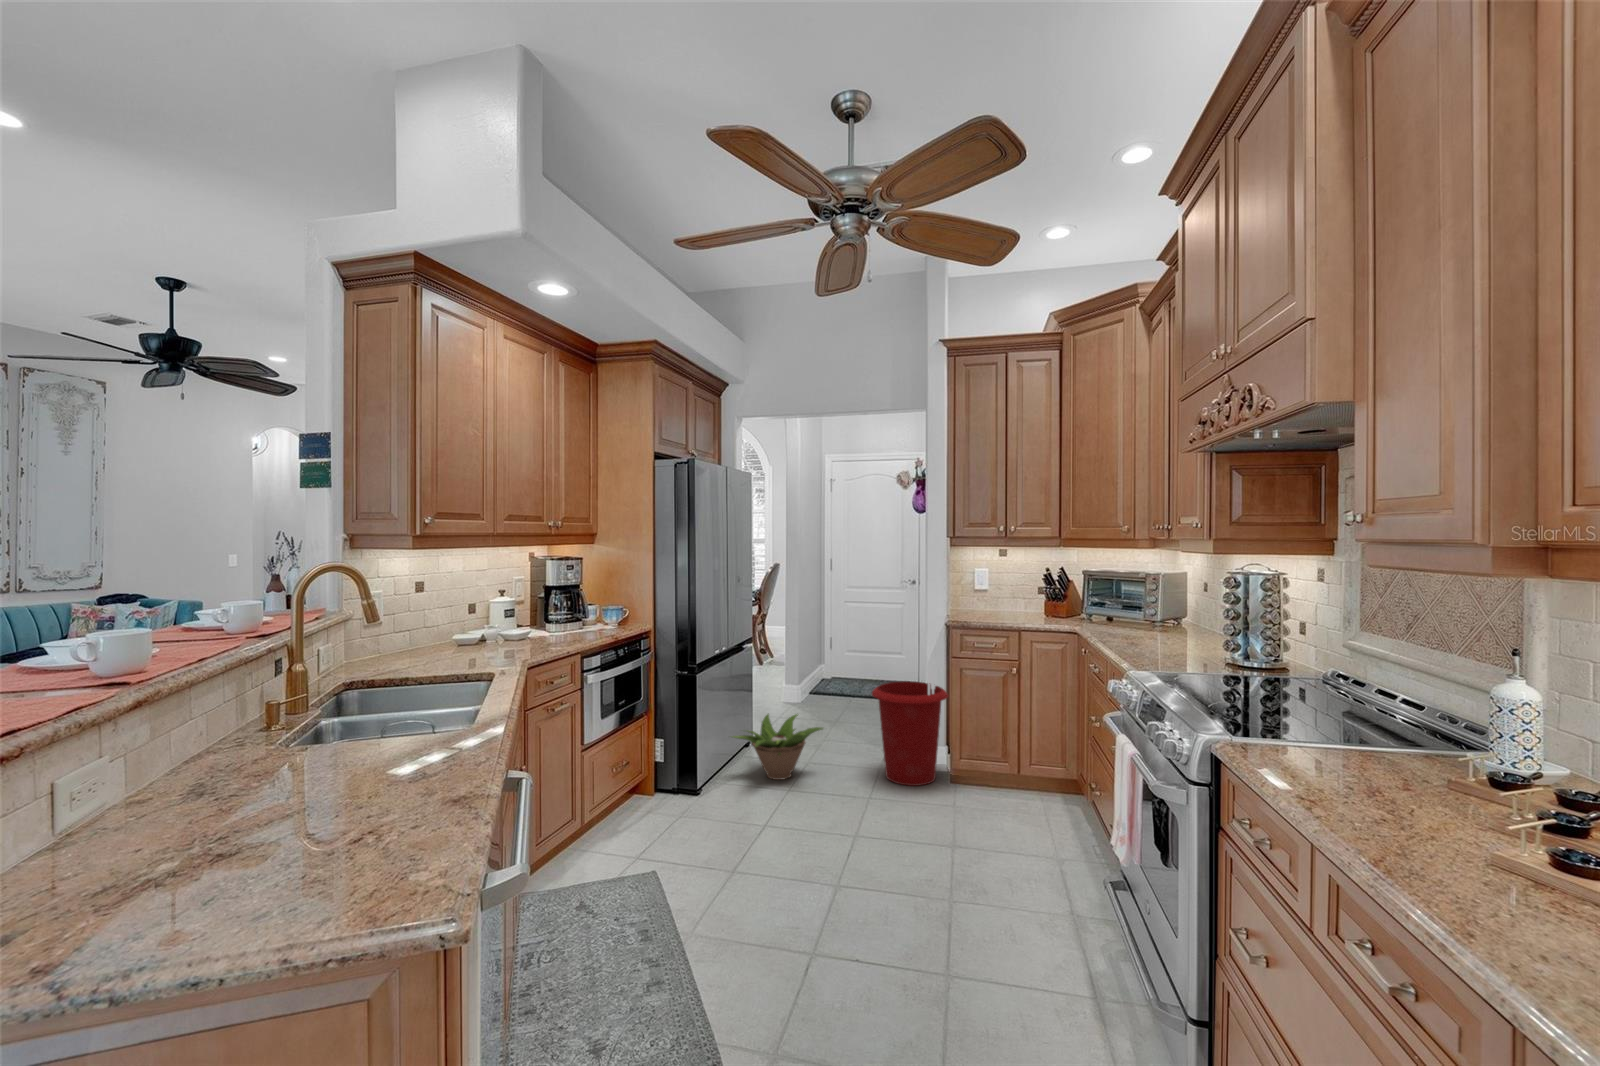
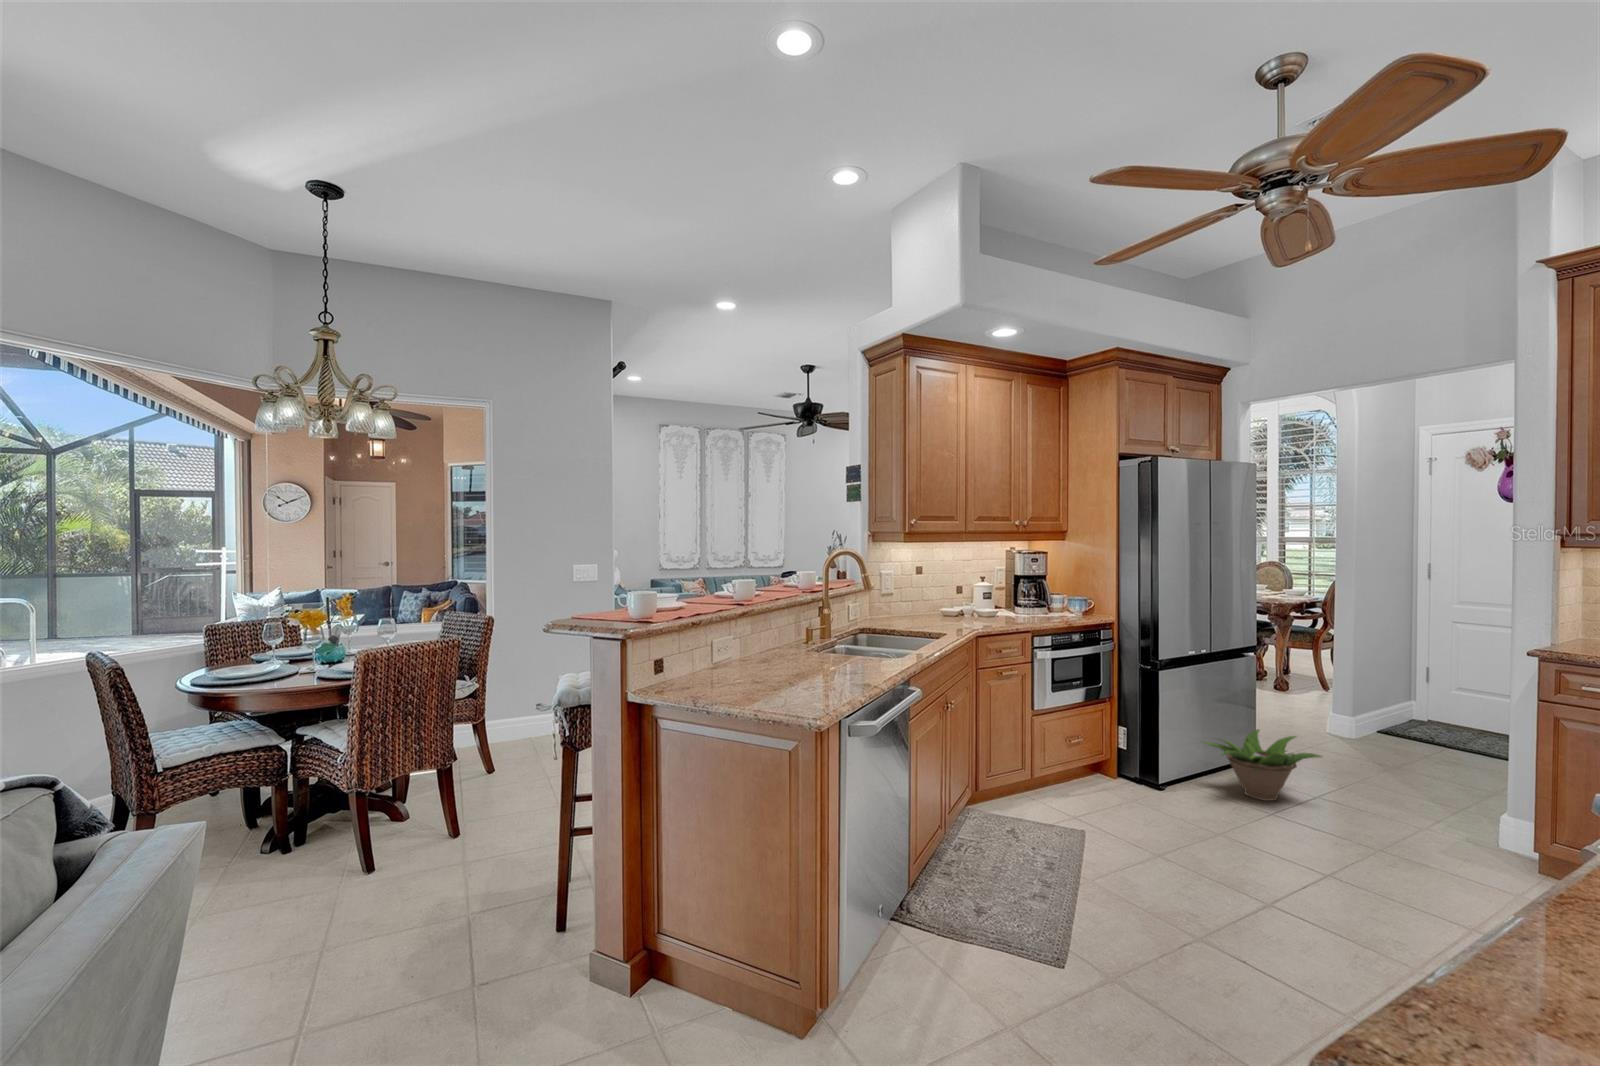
waste bin: present [872,681,948,786] -> none [1389,720,1520,856]

